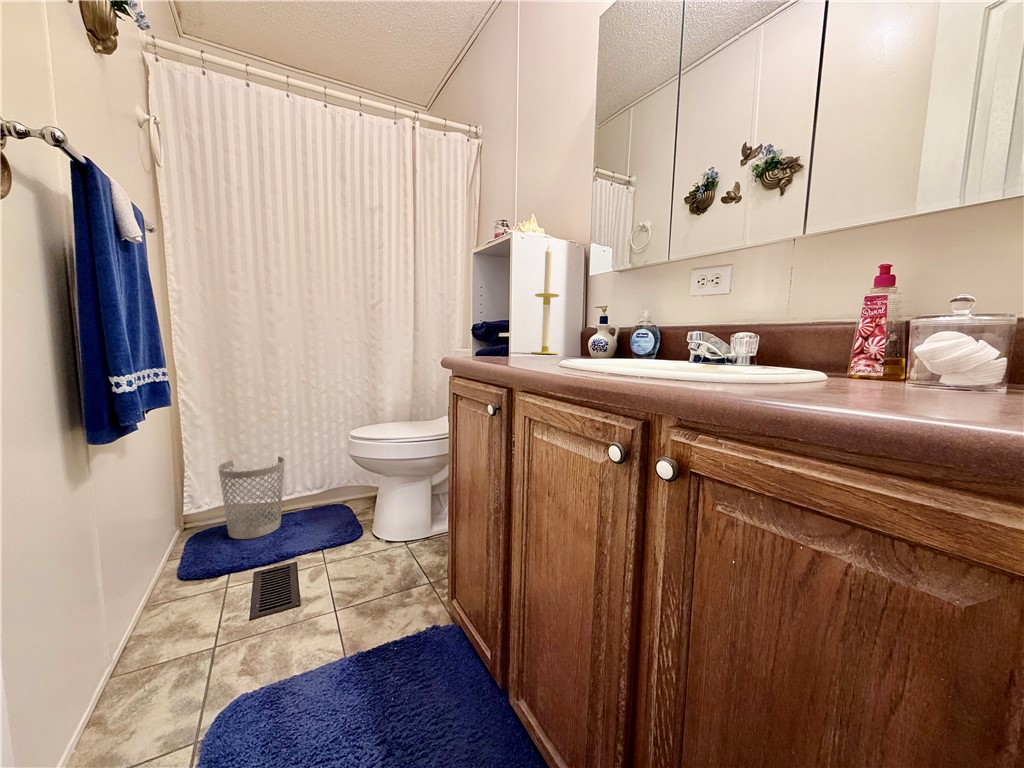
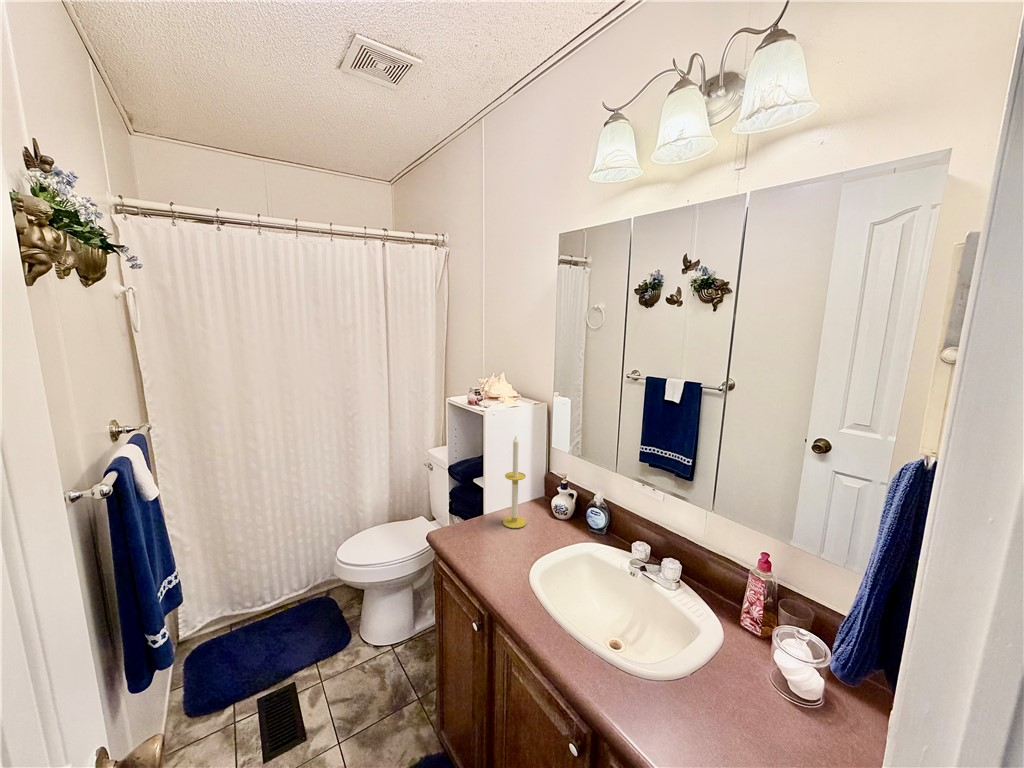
wastebasket: present [218,456,285,539] -> none [211,568,274,657]

